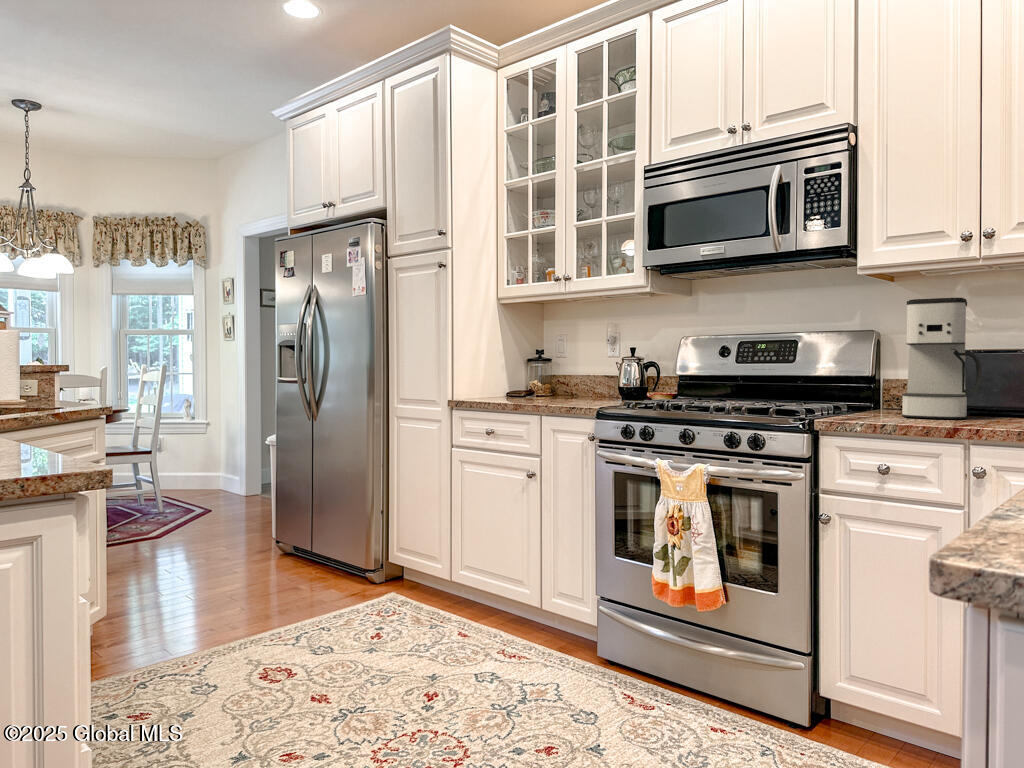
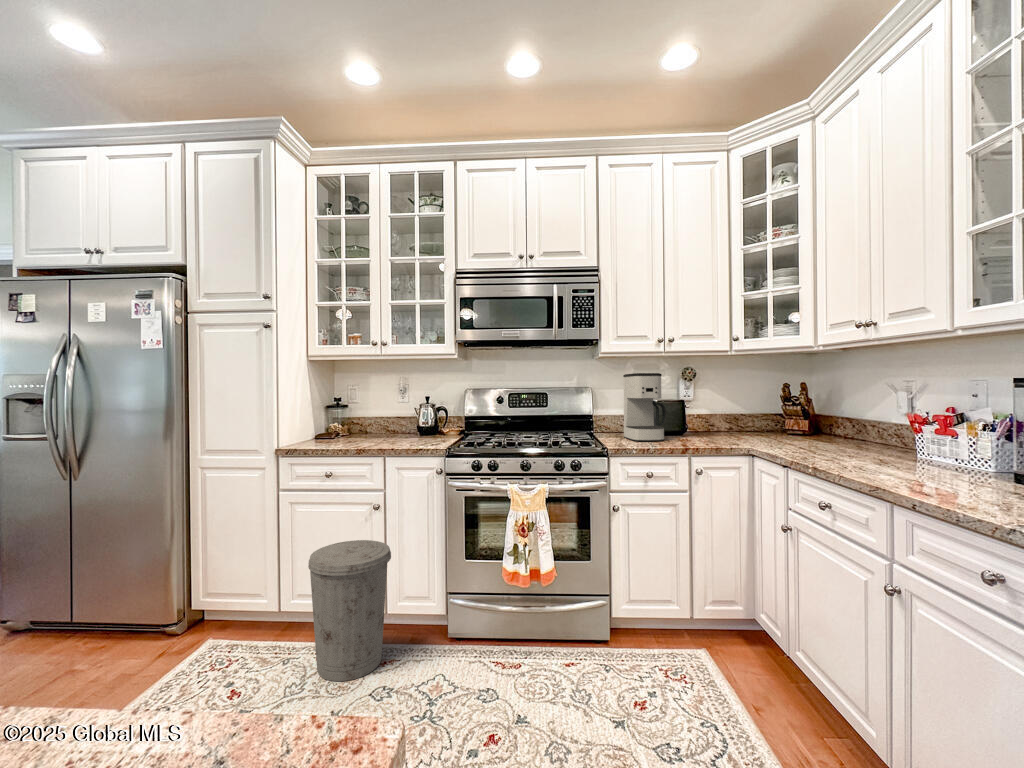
trash can: none [440,511,530,658] -> present [308,540,391,681]

